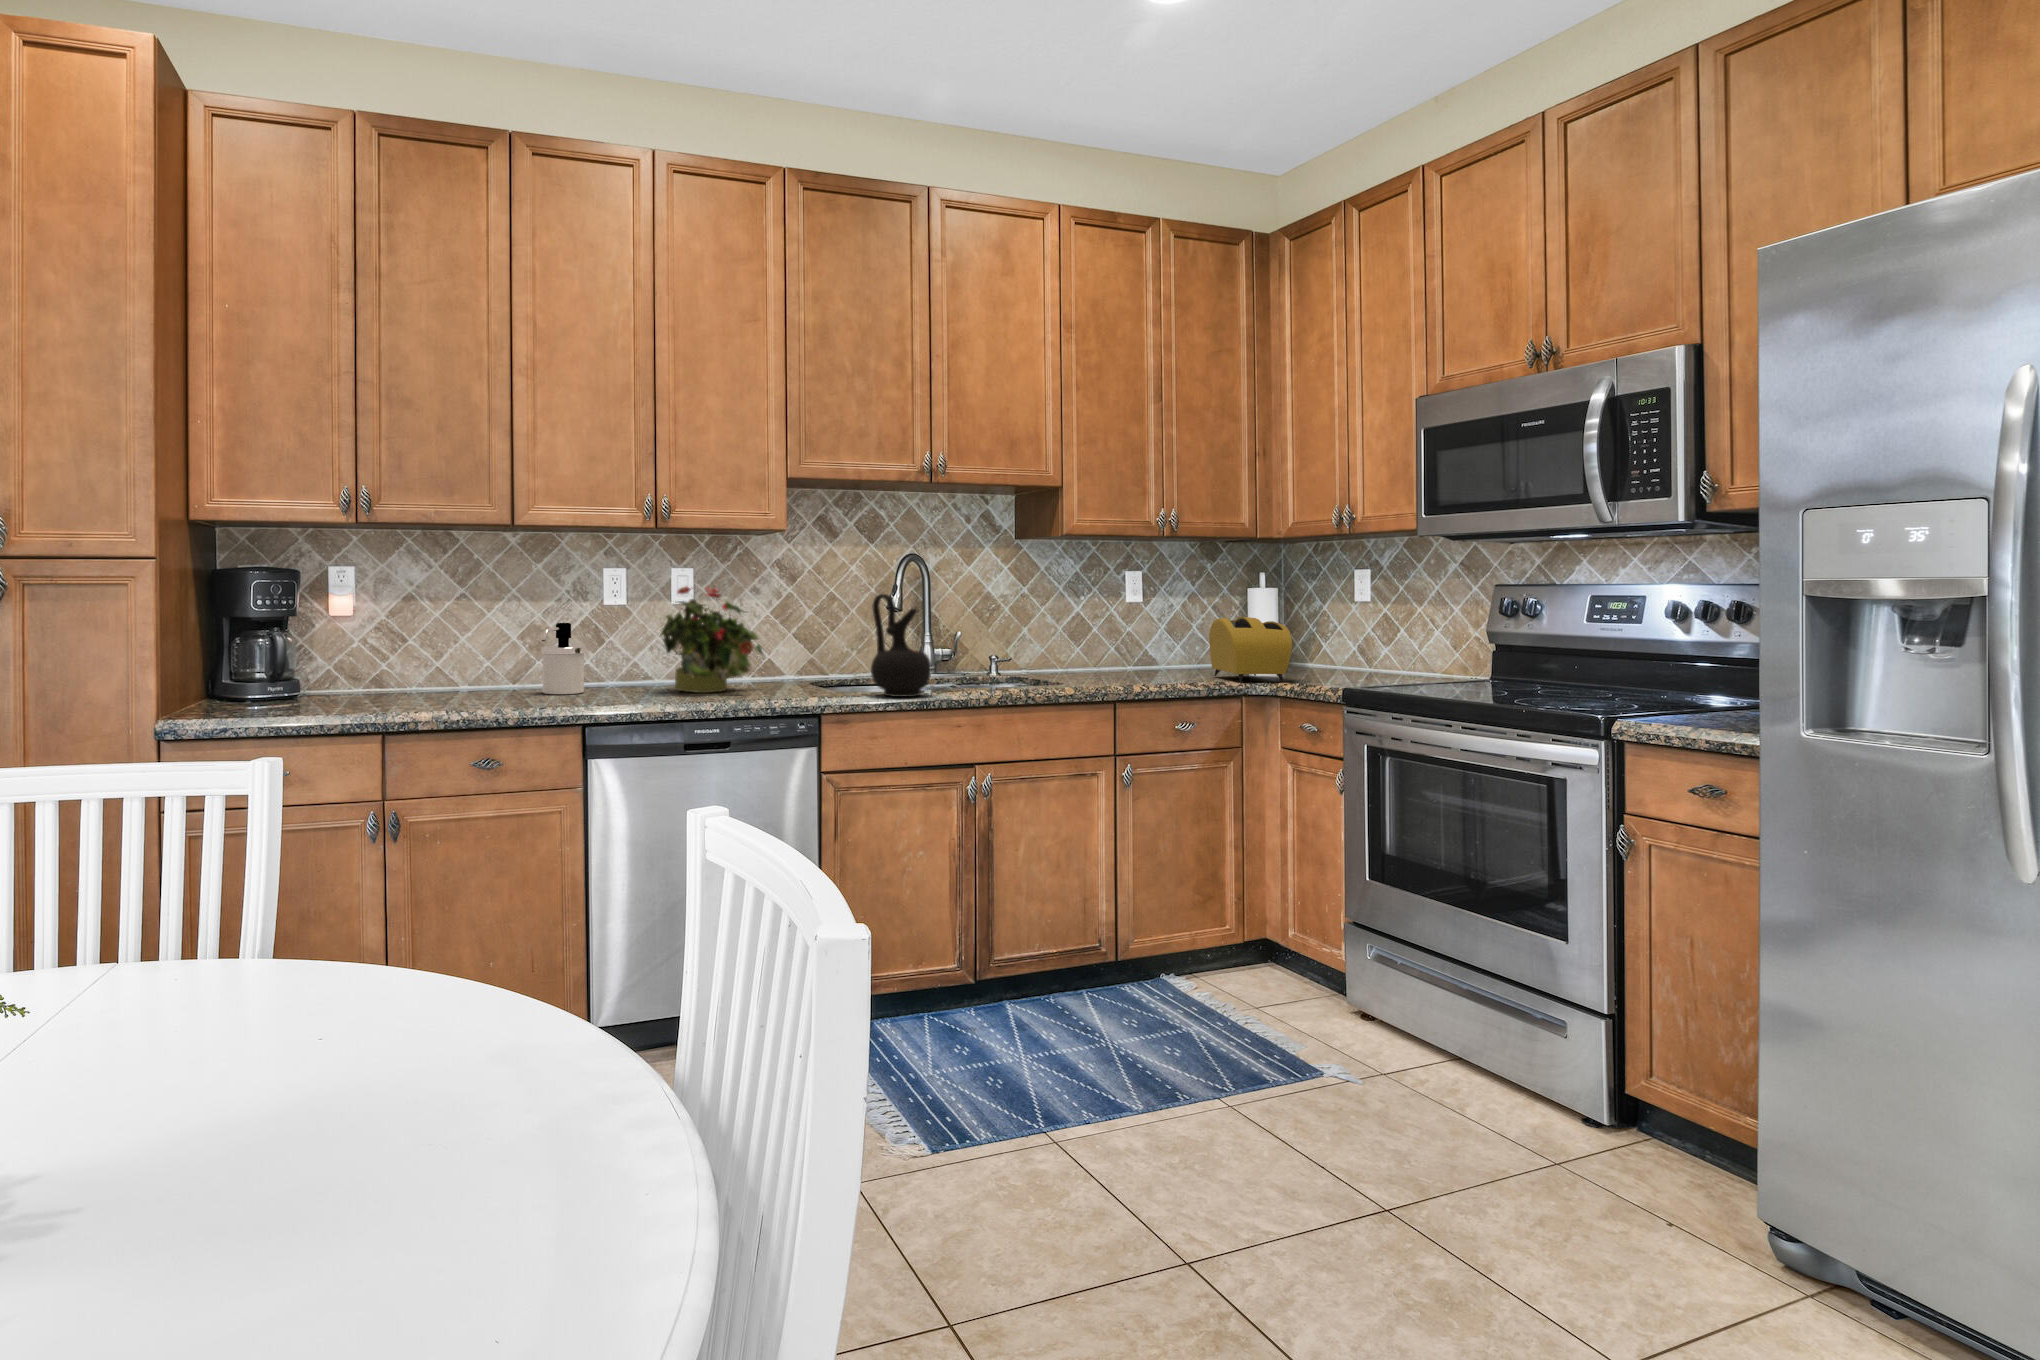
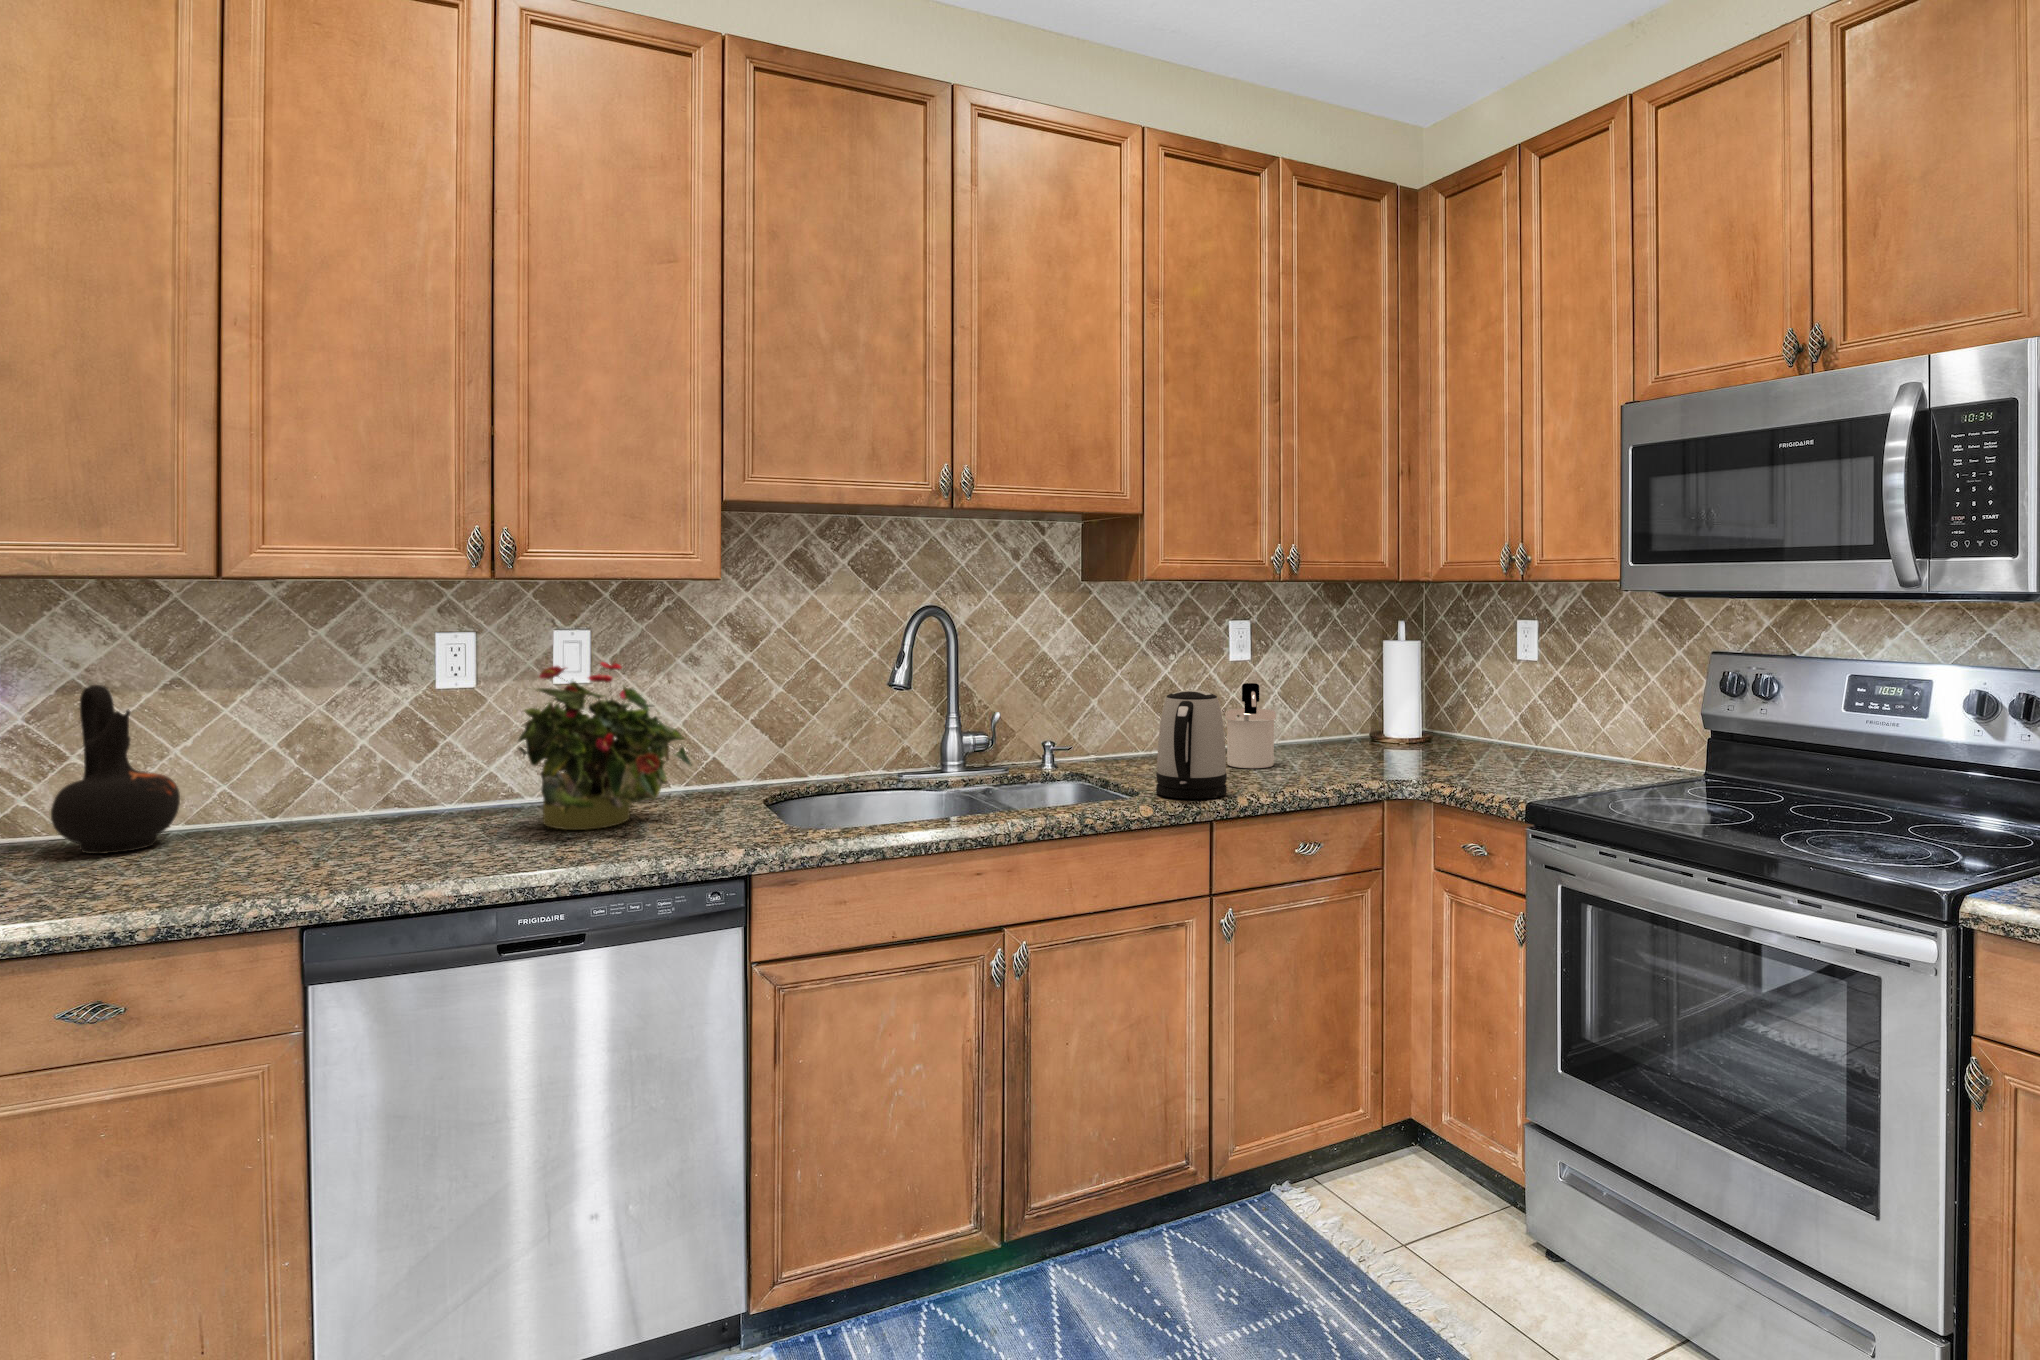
ceramic jug: present [871,594,931,697] -> present [51,685,180,854]
kettle: none [1076,612,1127,686] -> present [1156,690,1227,799]
toaster: present [1209,617,1292,682] -> none [1335,690,1446,783]
soap dispenser: present [541,623,585,694] -> present [1226,683,1276,768]

